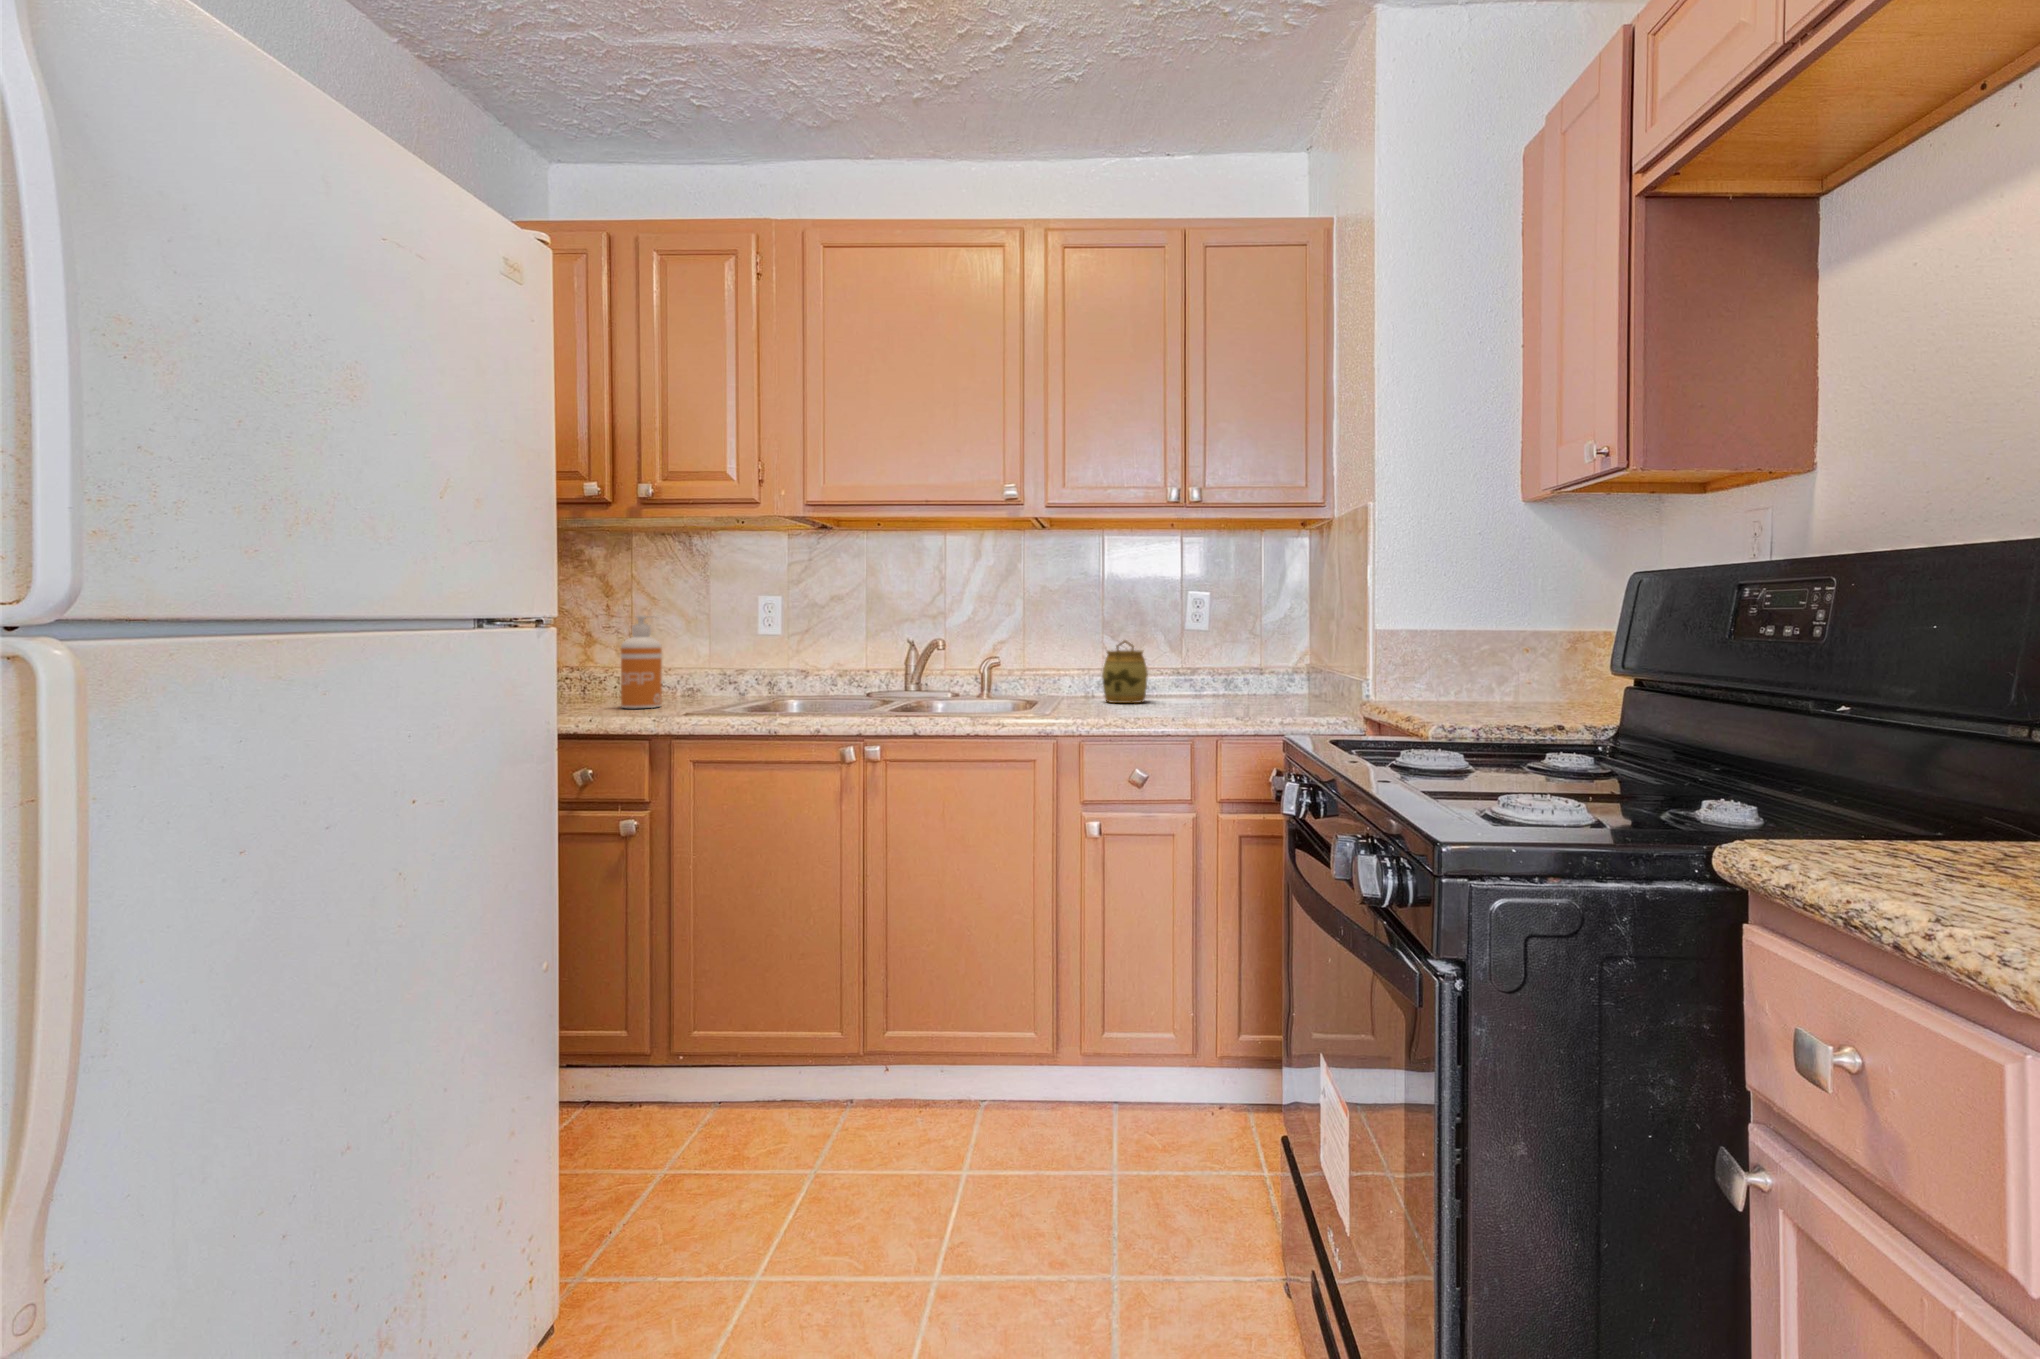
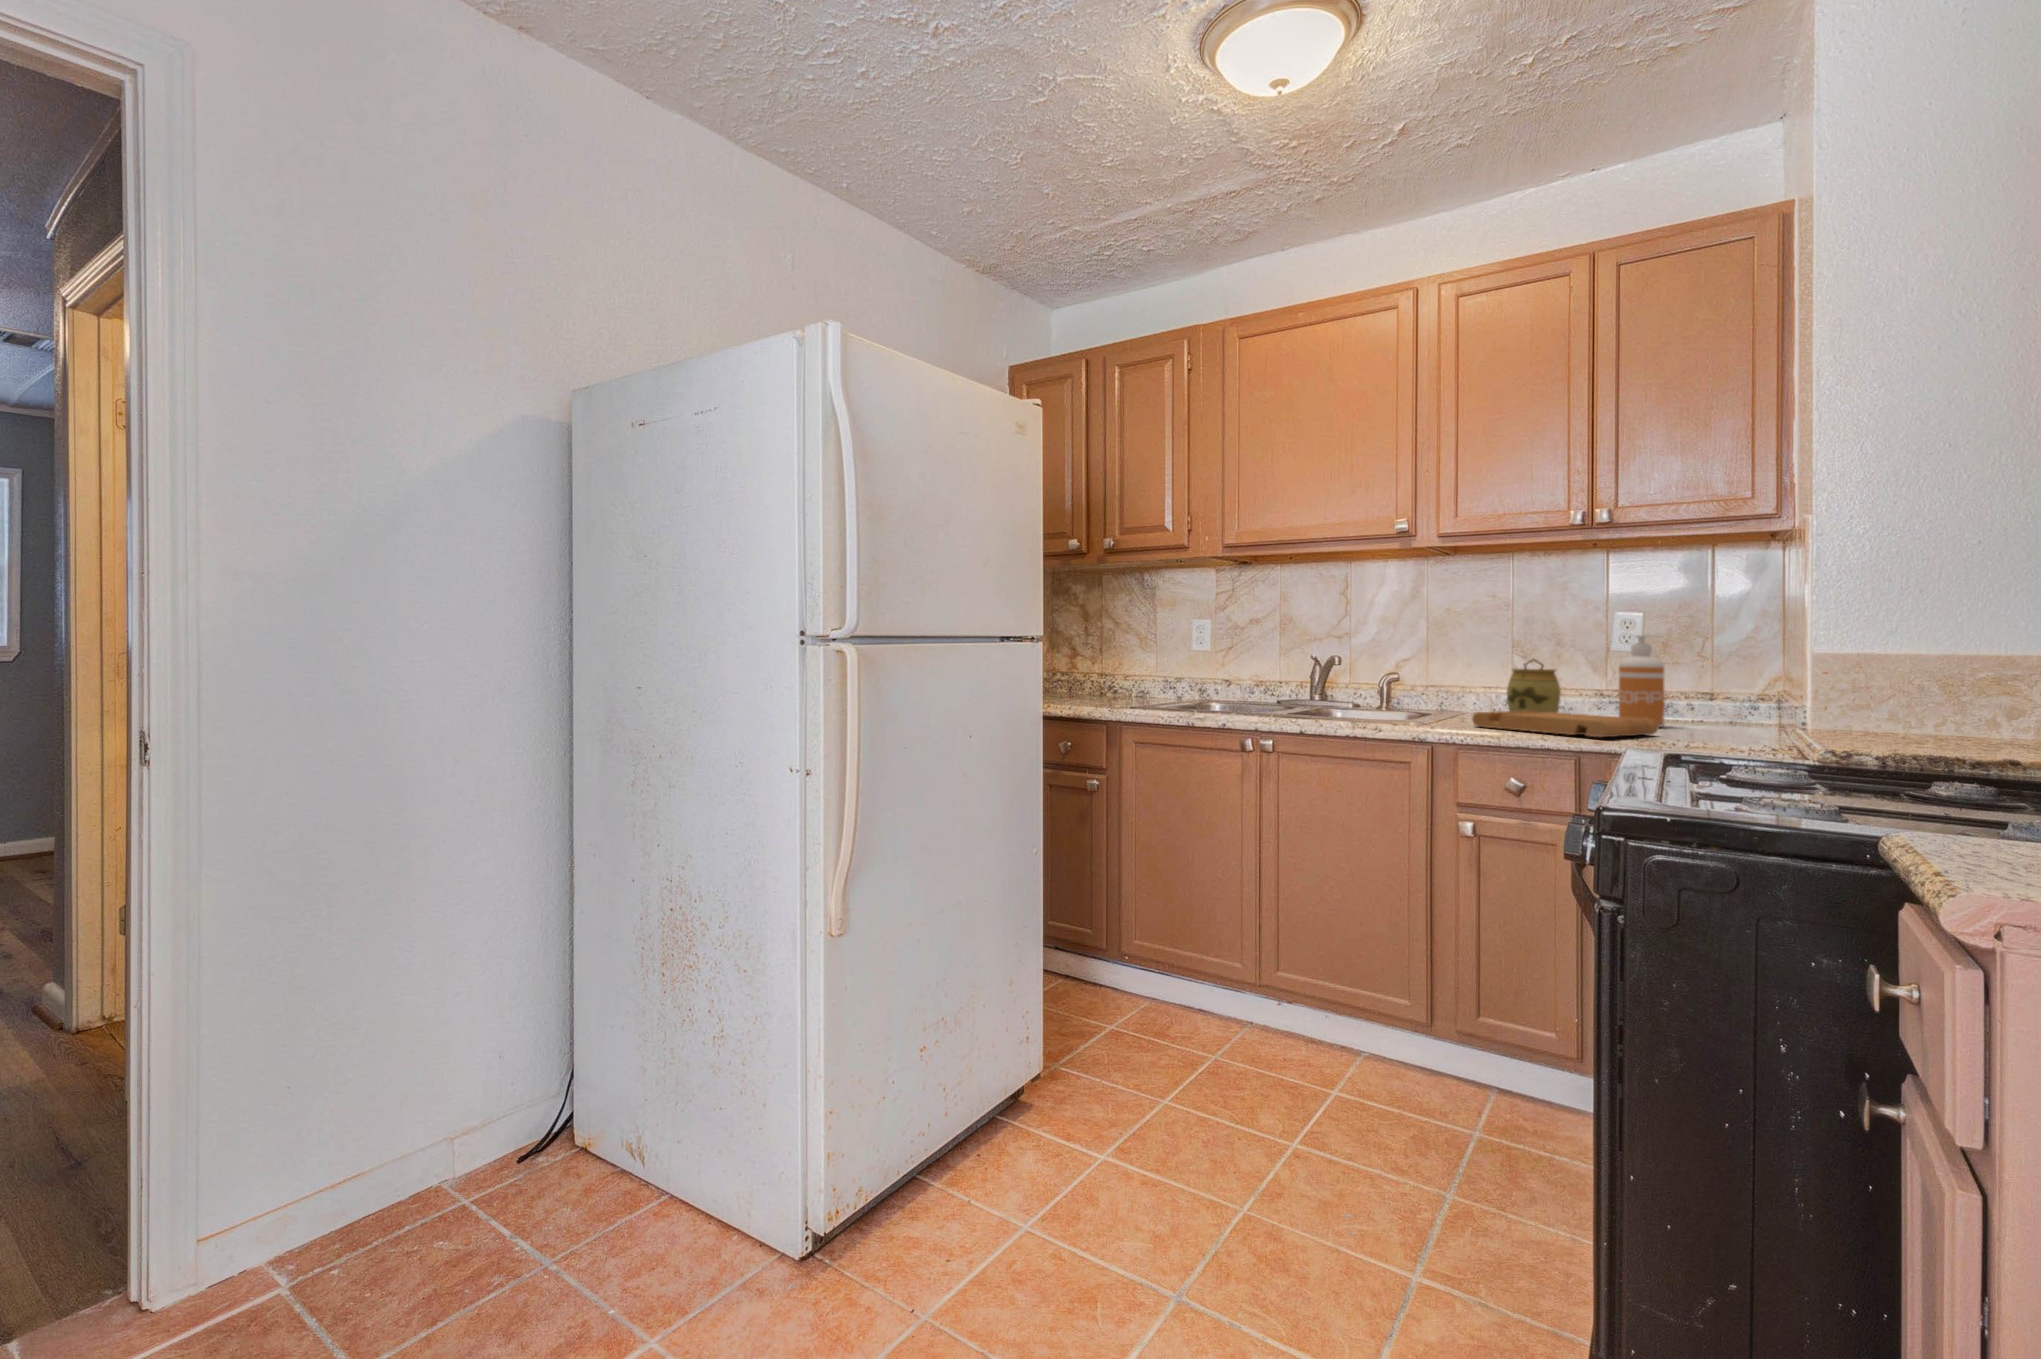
soap dispenser: present [621,615,662,708] -> present [1619,635,1664,727]
cutting board: none [1086,694,1245,720] -> present [1472,711,1659,737]

